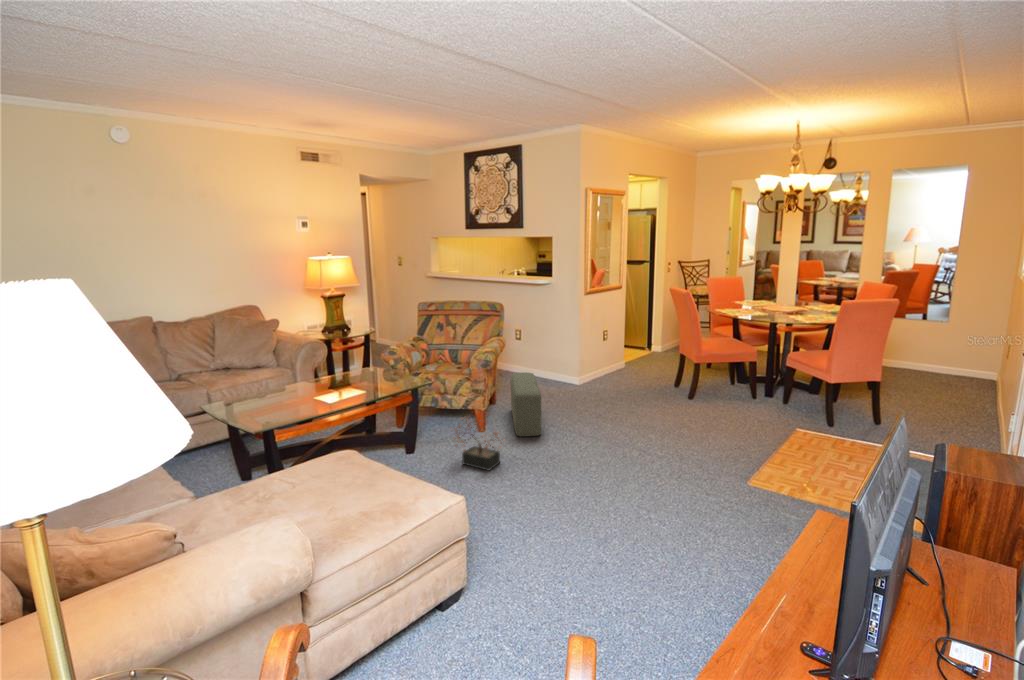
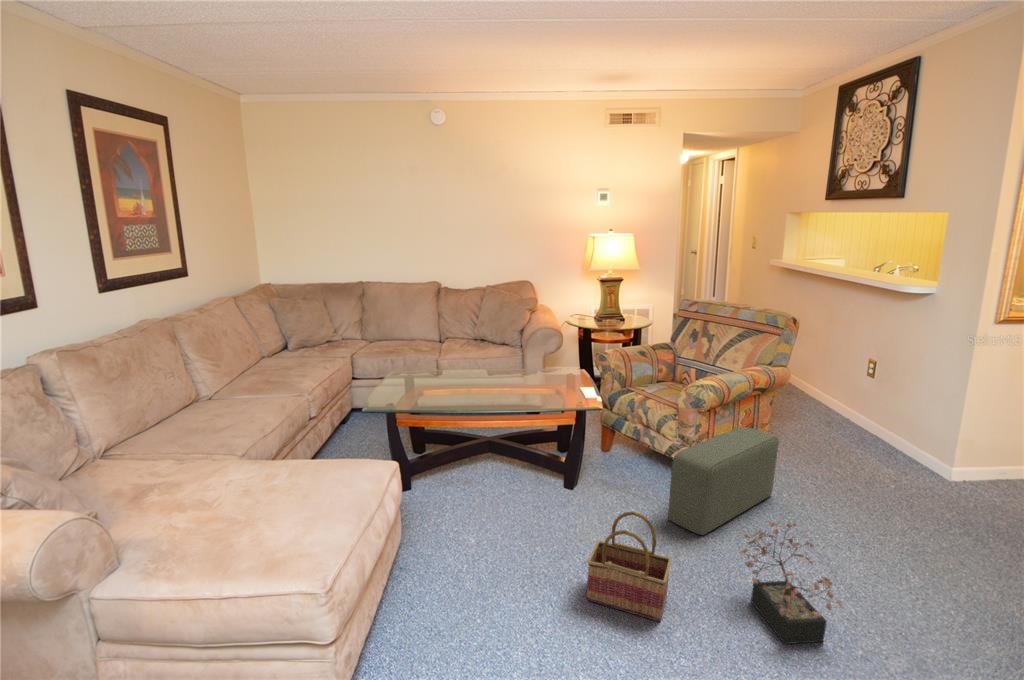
decorative plant: present [454,417,500,470] -> present [740,521,844,644]
basket: none [537,421,585,479] -> present [587,512,671,621]

